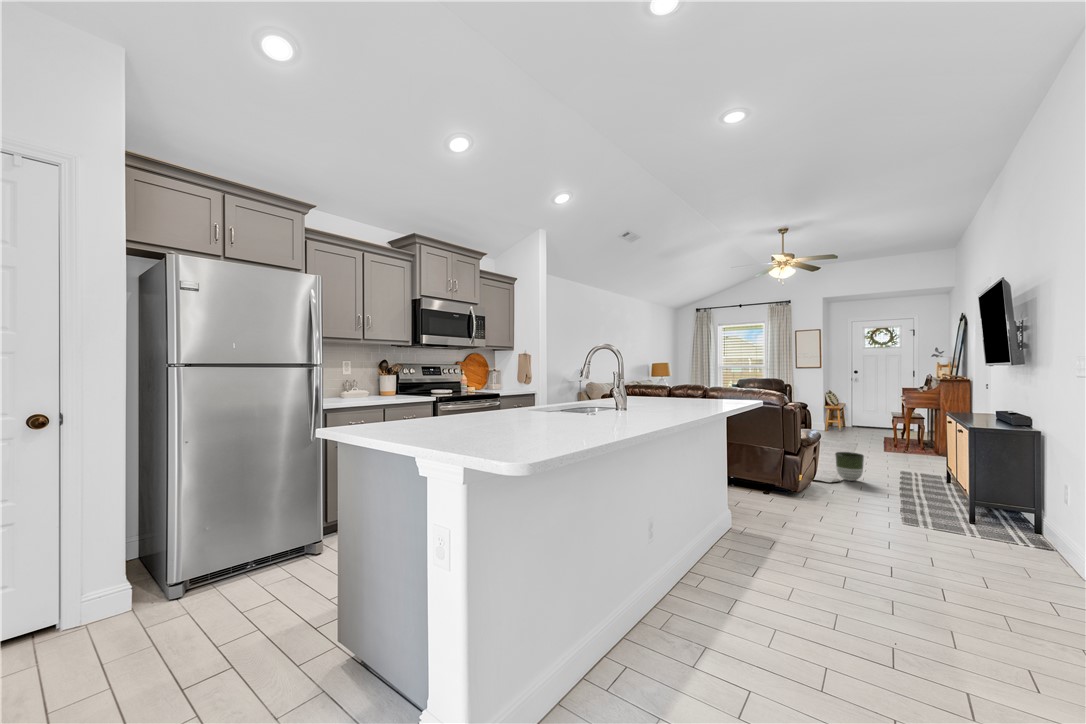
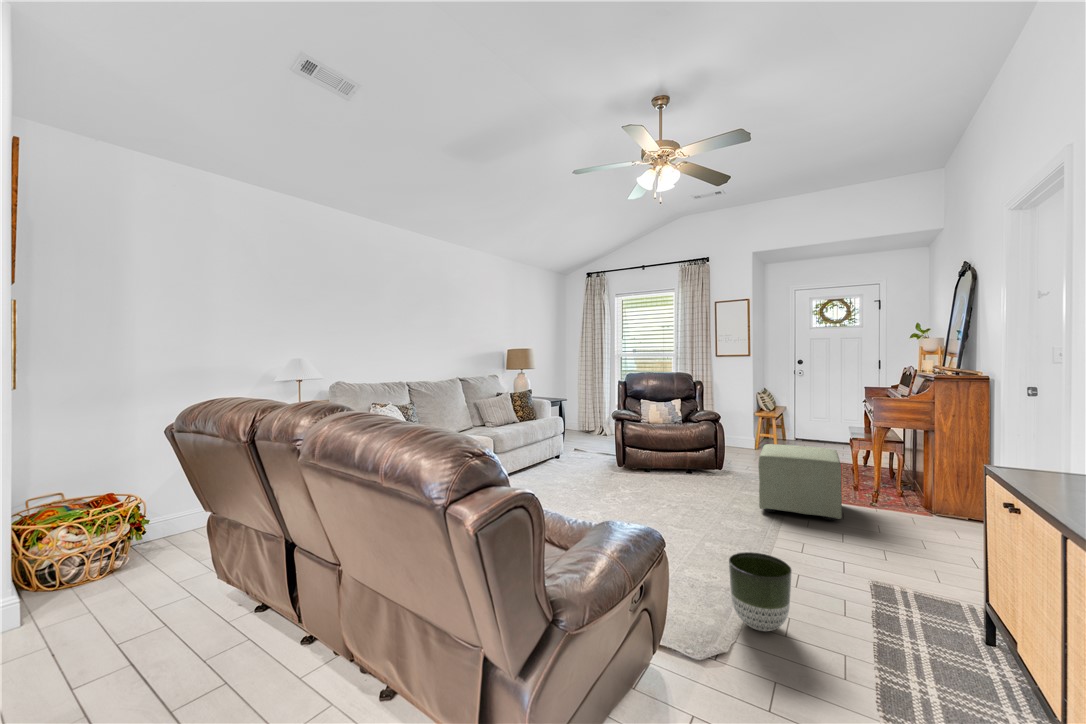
ottoman: none [838,419,886,457] -> present [758,444,842,520]

